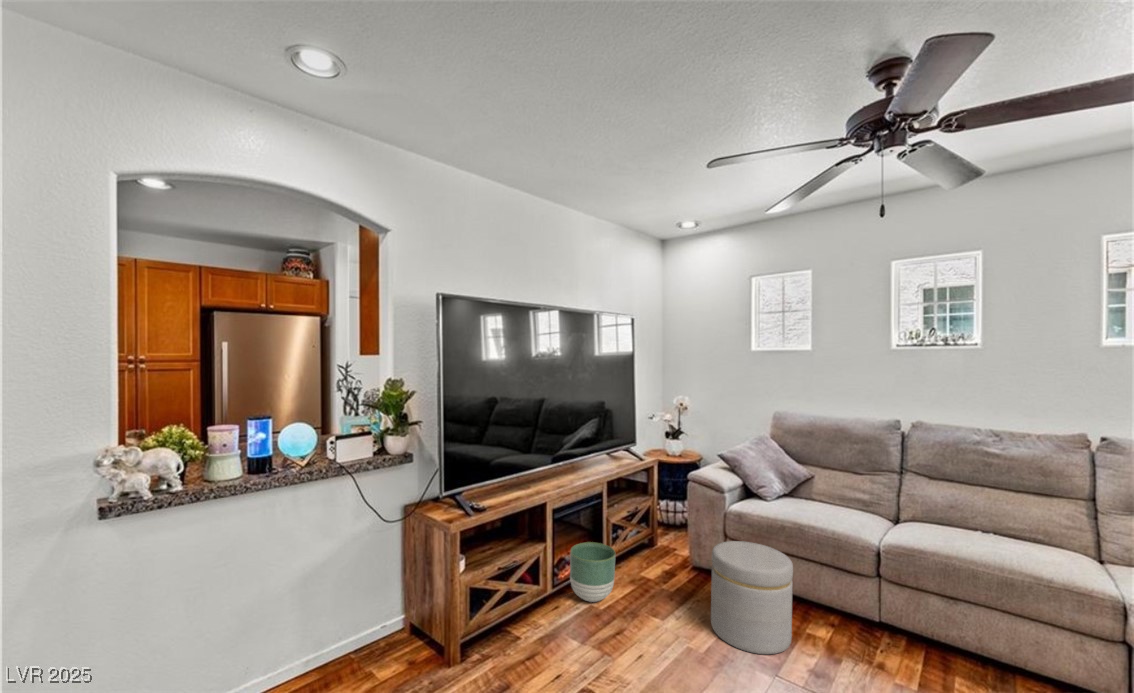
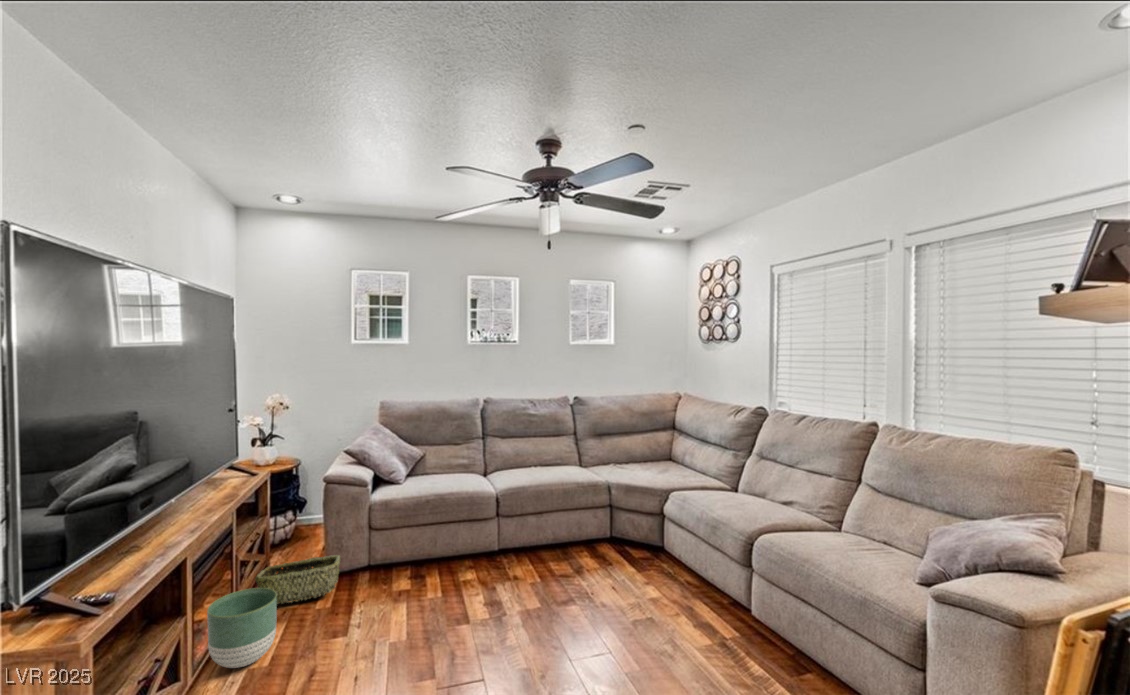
woven basket: none [627,537,697,579] -> present [255,555,340,604]
ottoman: present [711,541,793,654] -> none [387,520,461,620]

